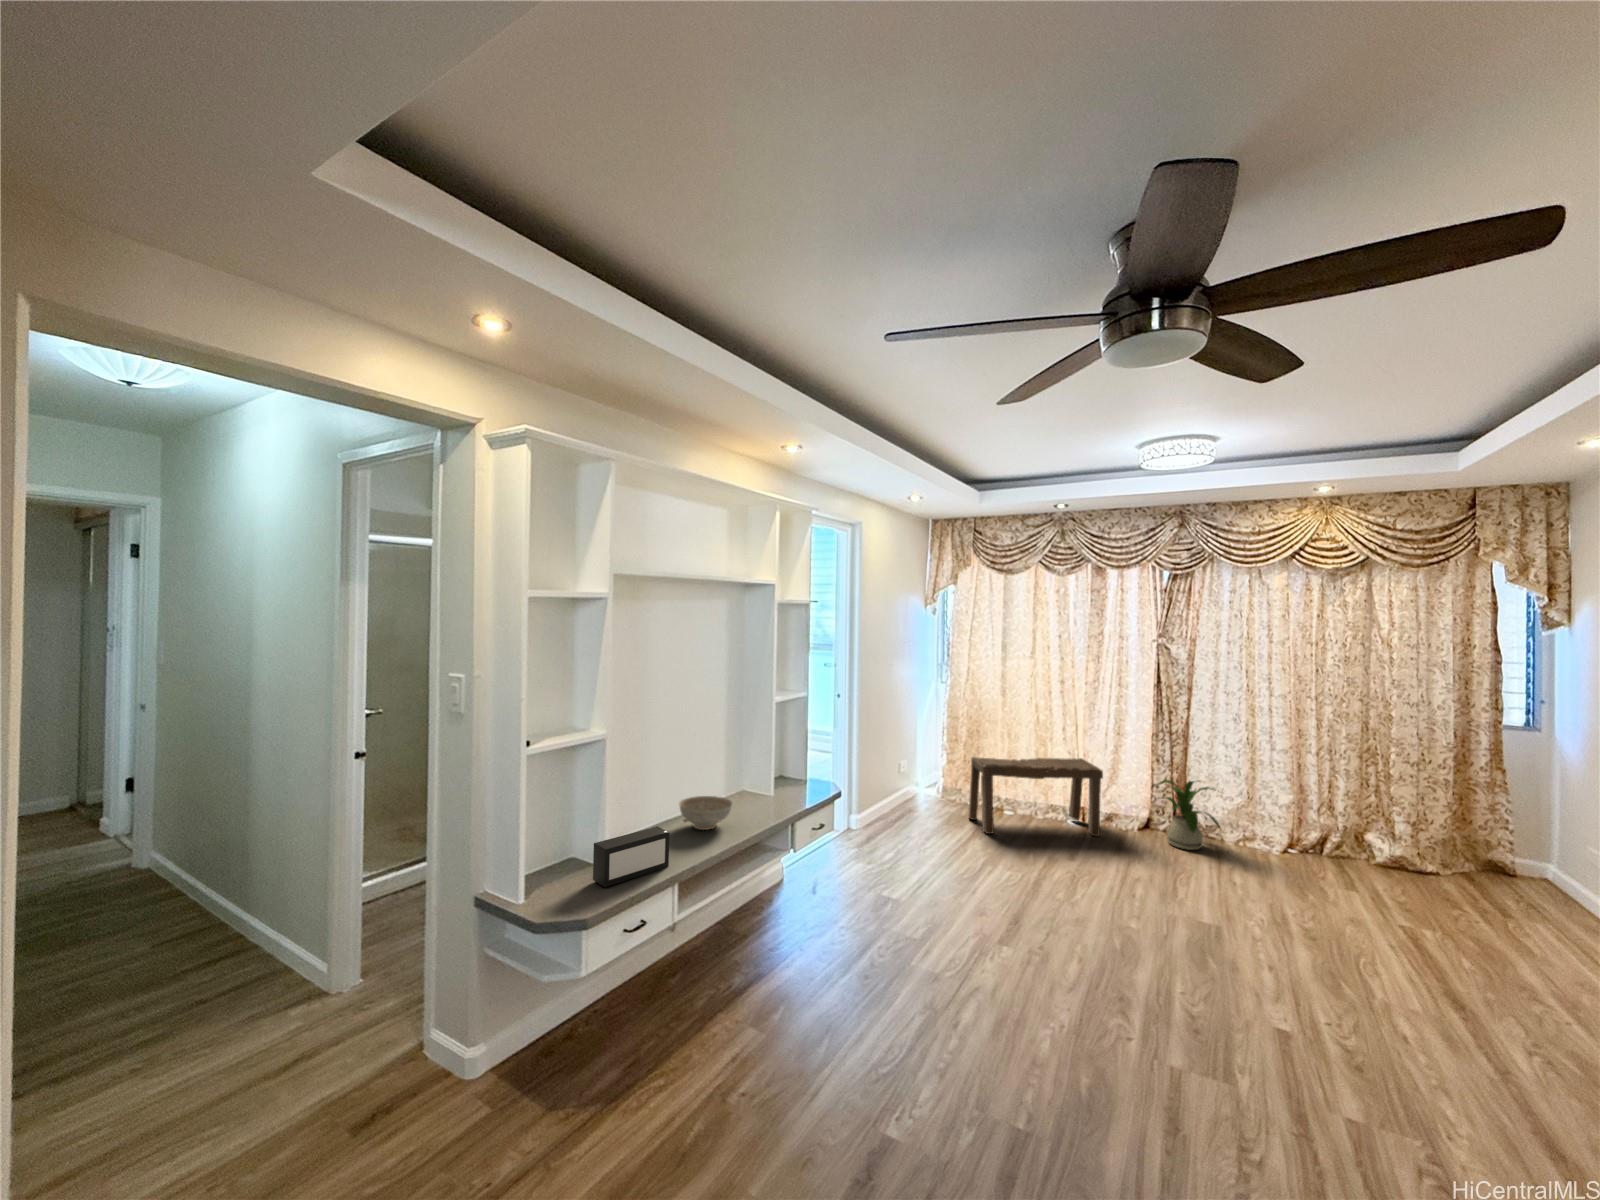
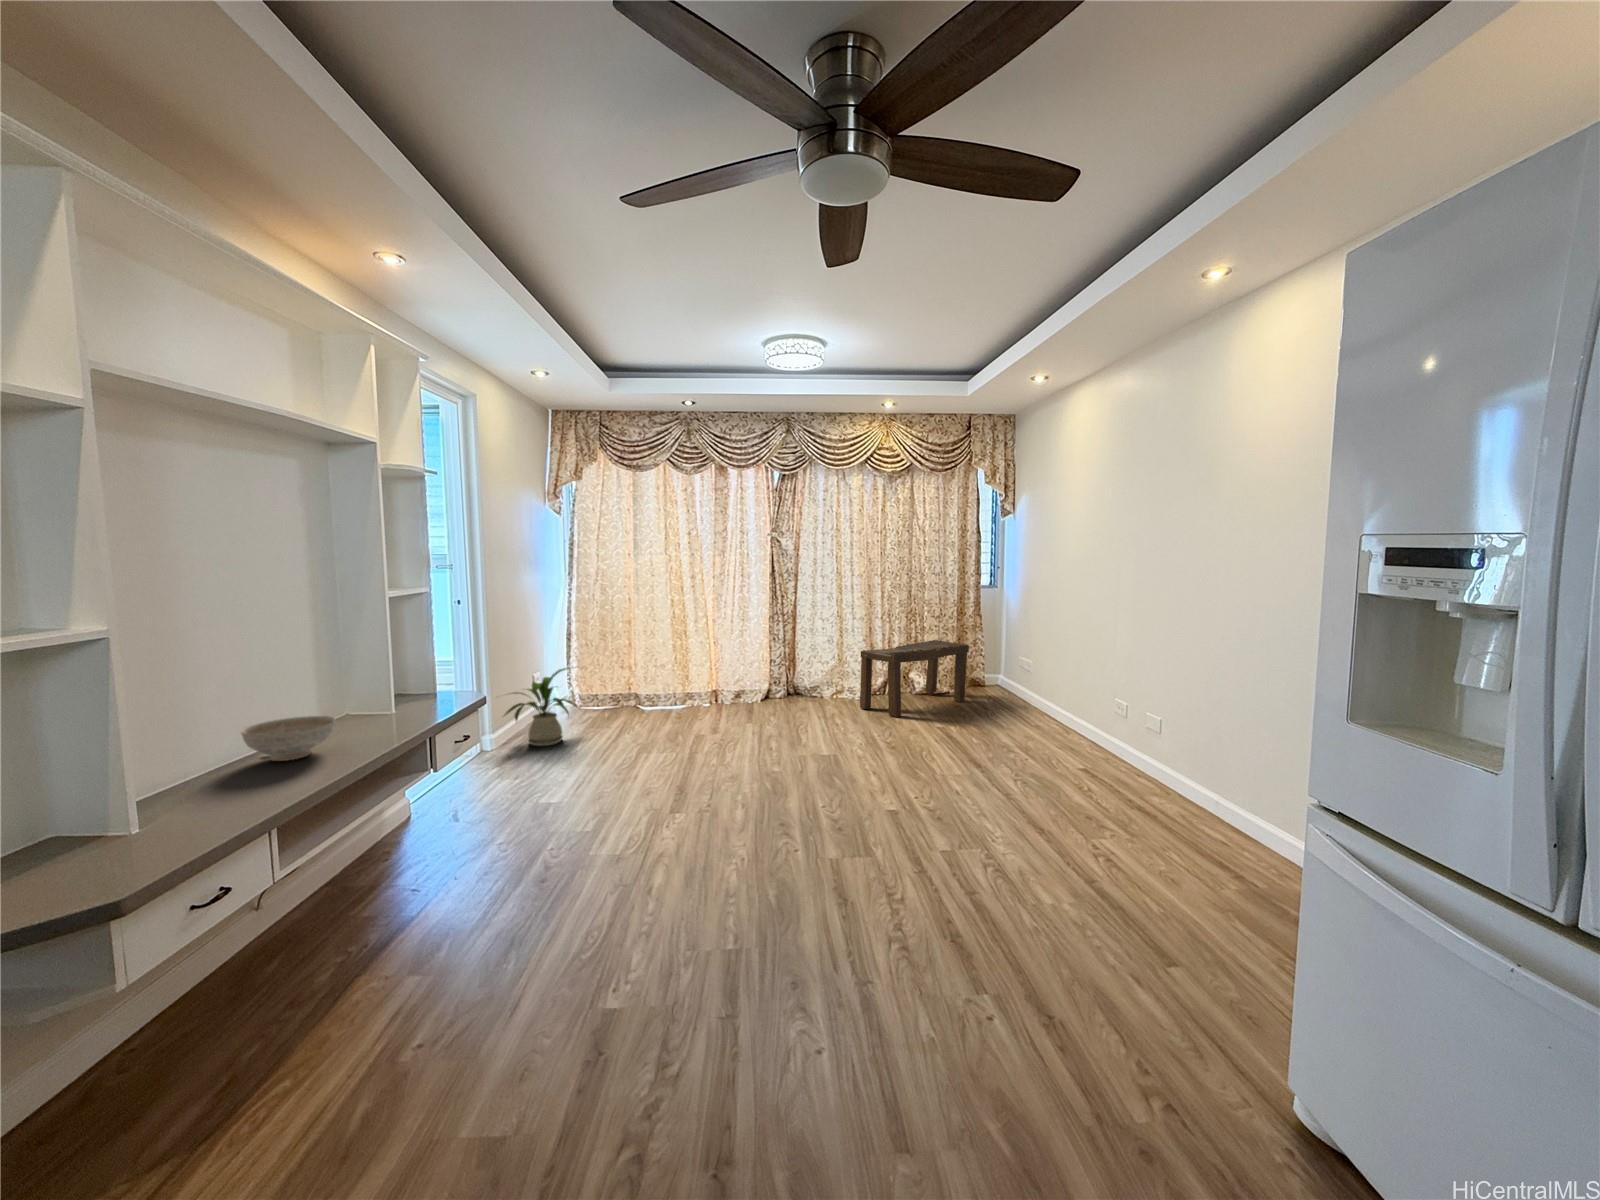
bench: present [968,756,1103,836] -> present [860,640,969,717]
house plant: present [1157,780,1220,850] -> present [505,668,576,746]
speaker: present [593,826,669,887] -> none [77,759,240,861]

